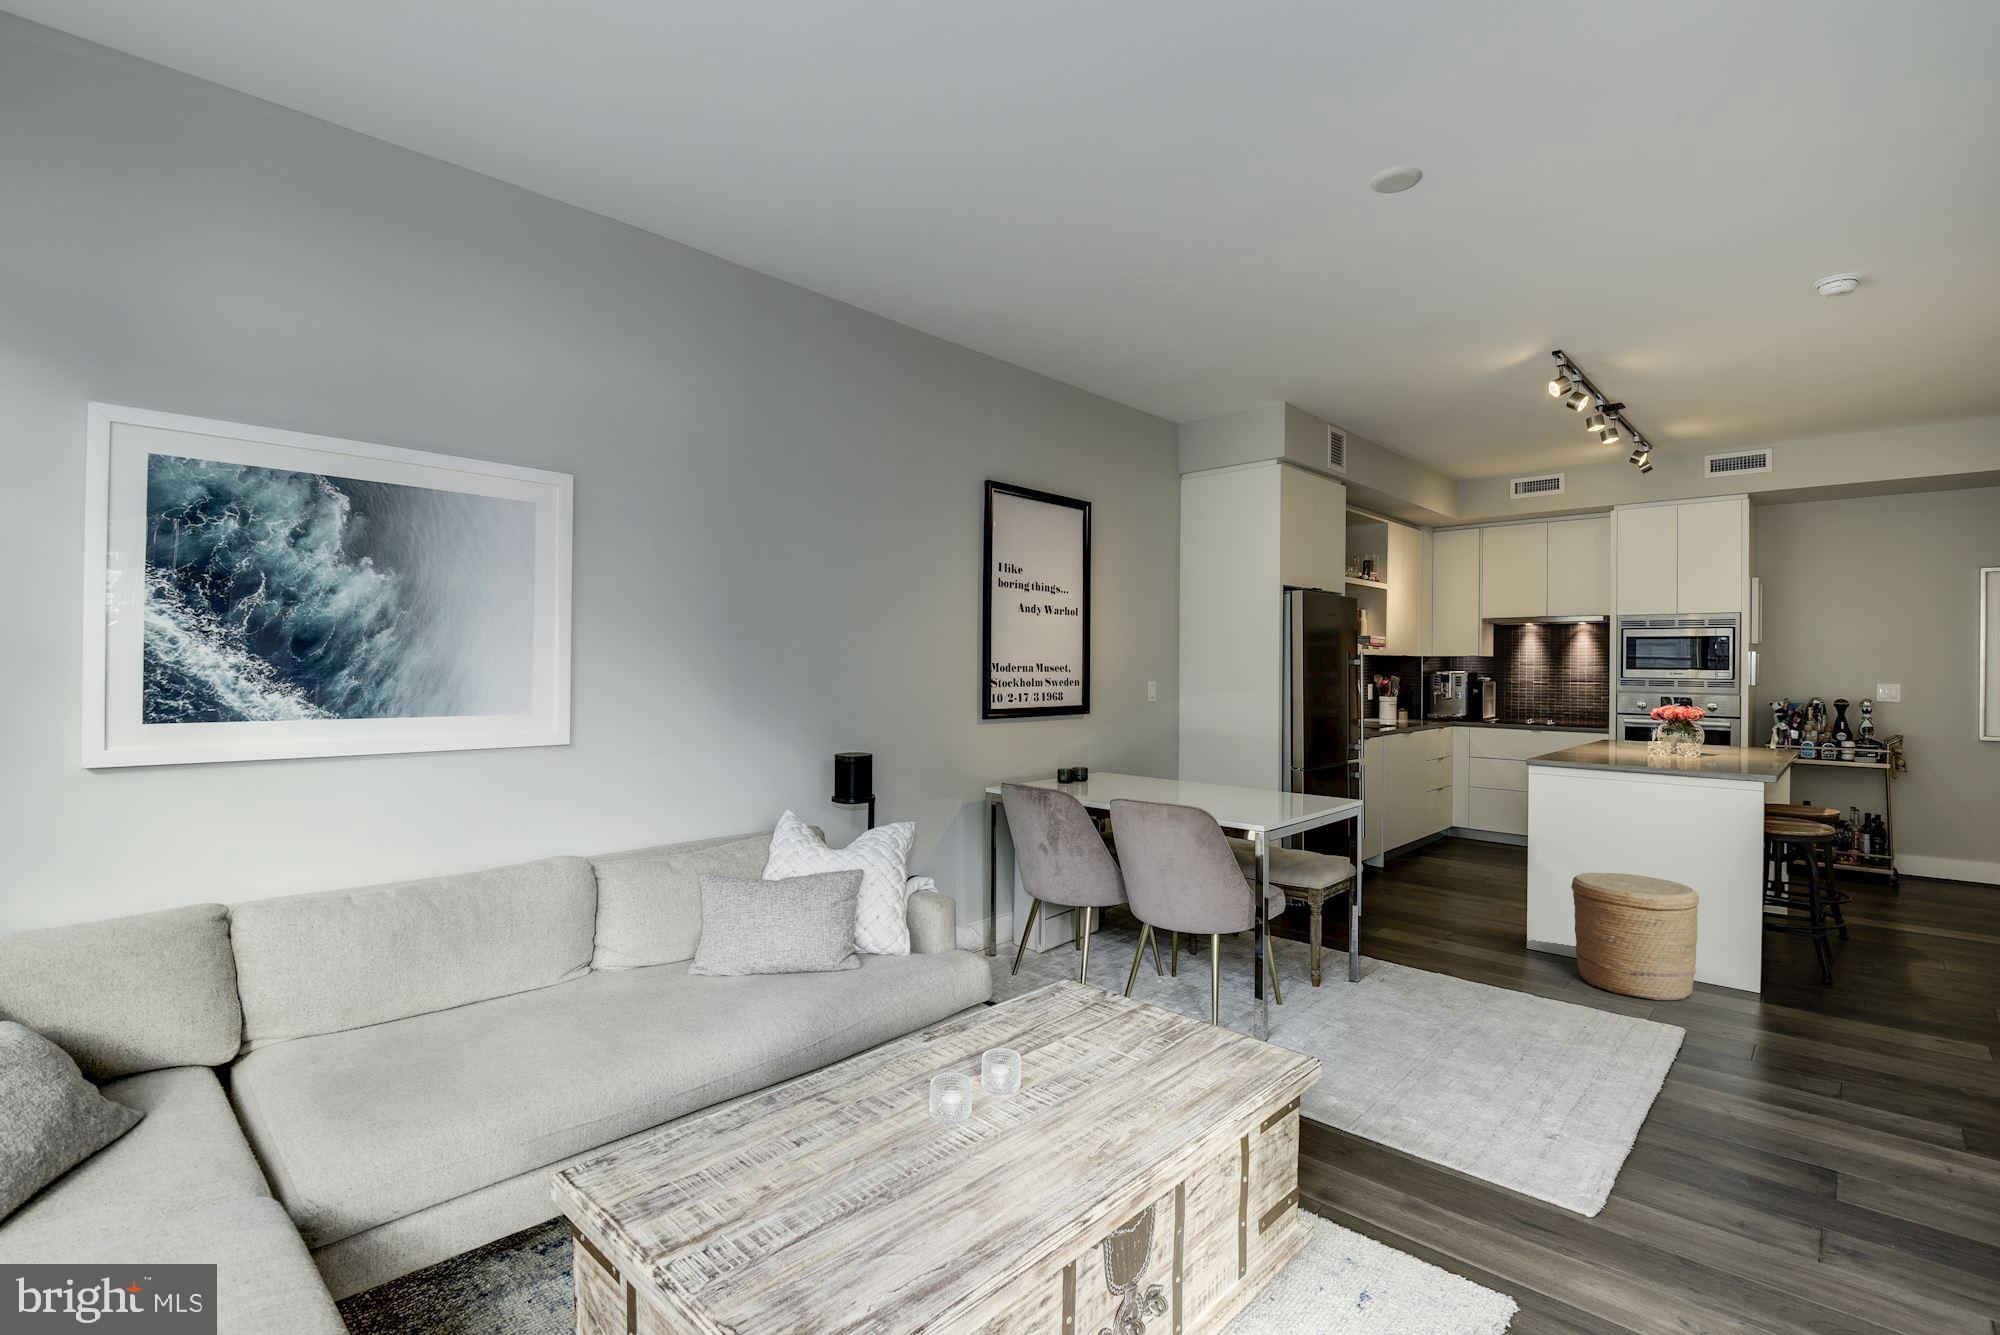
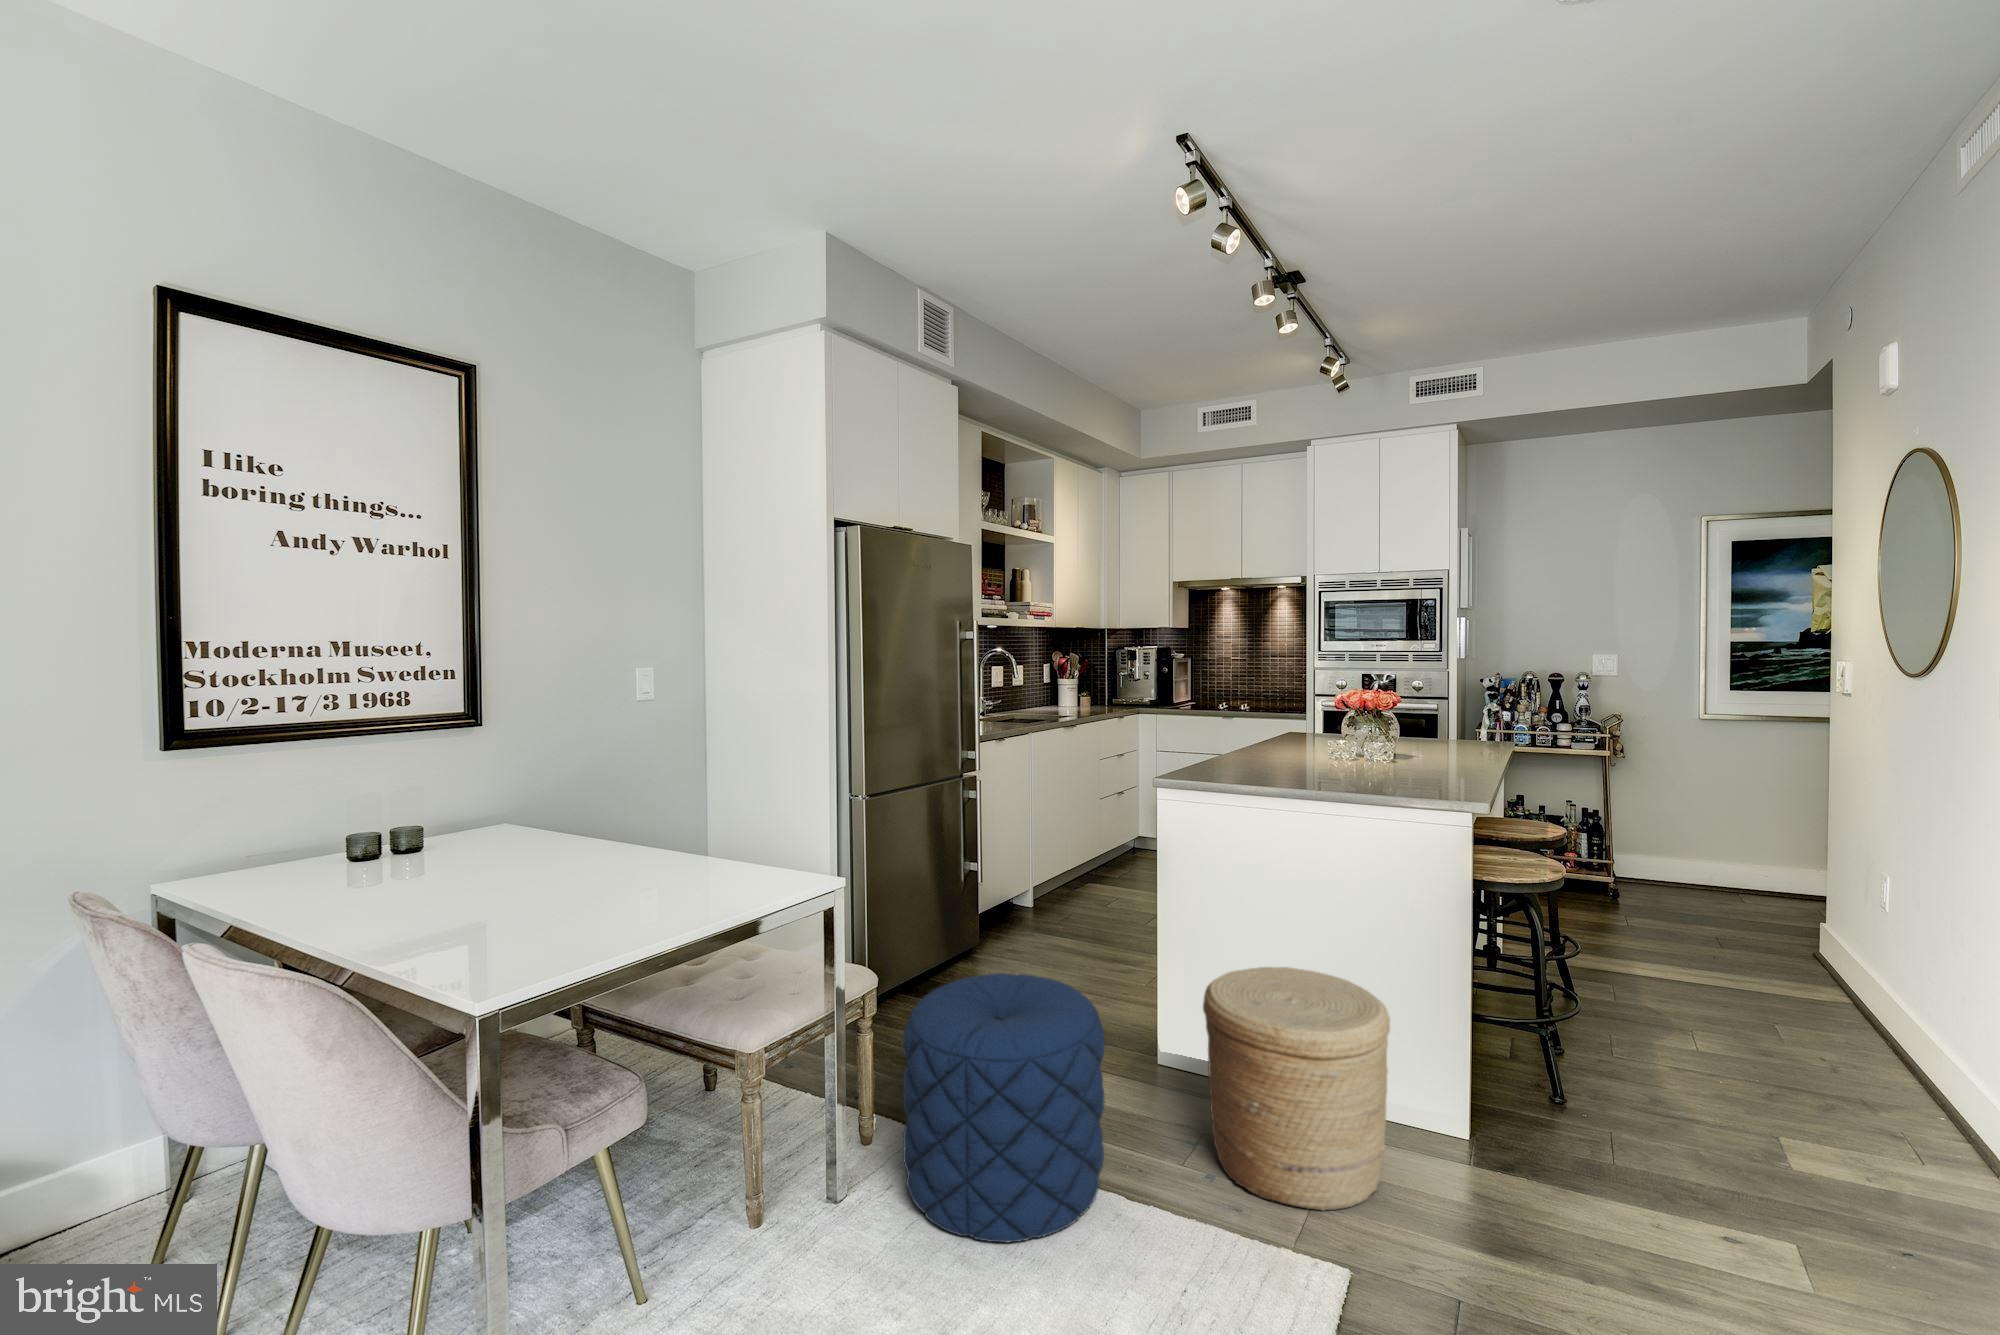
pouf: none [1388,864,1515,995] -> present [903,973,1105,1242]

